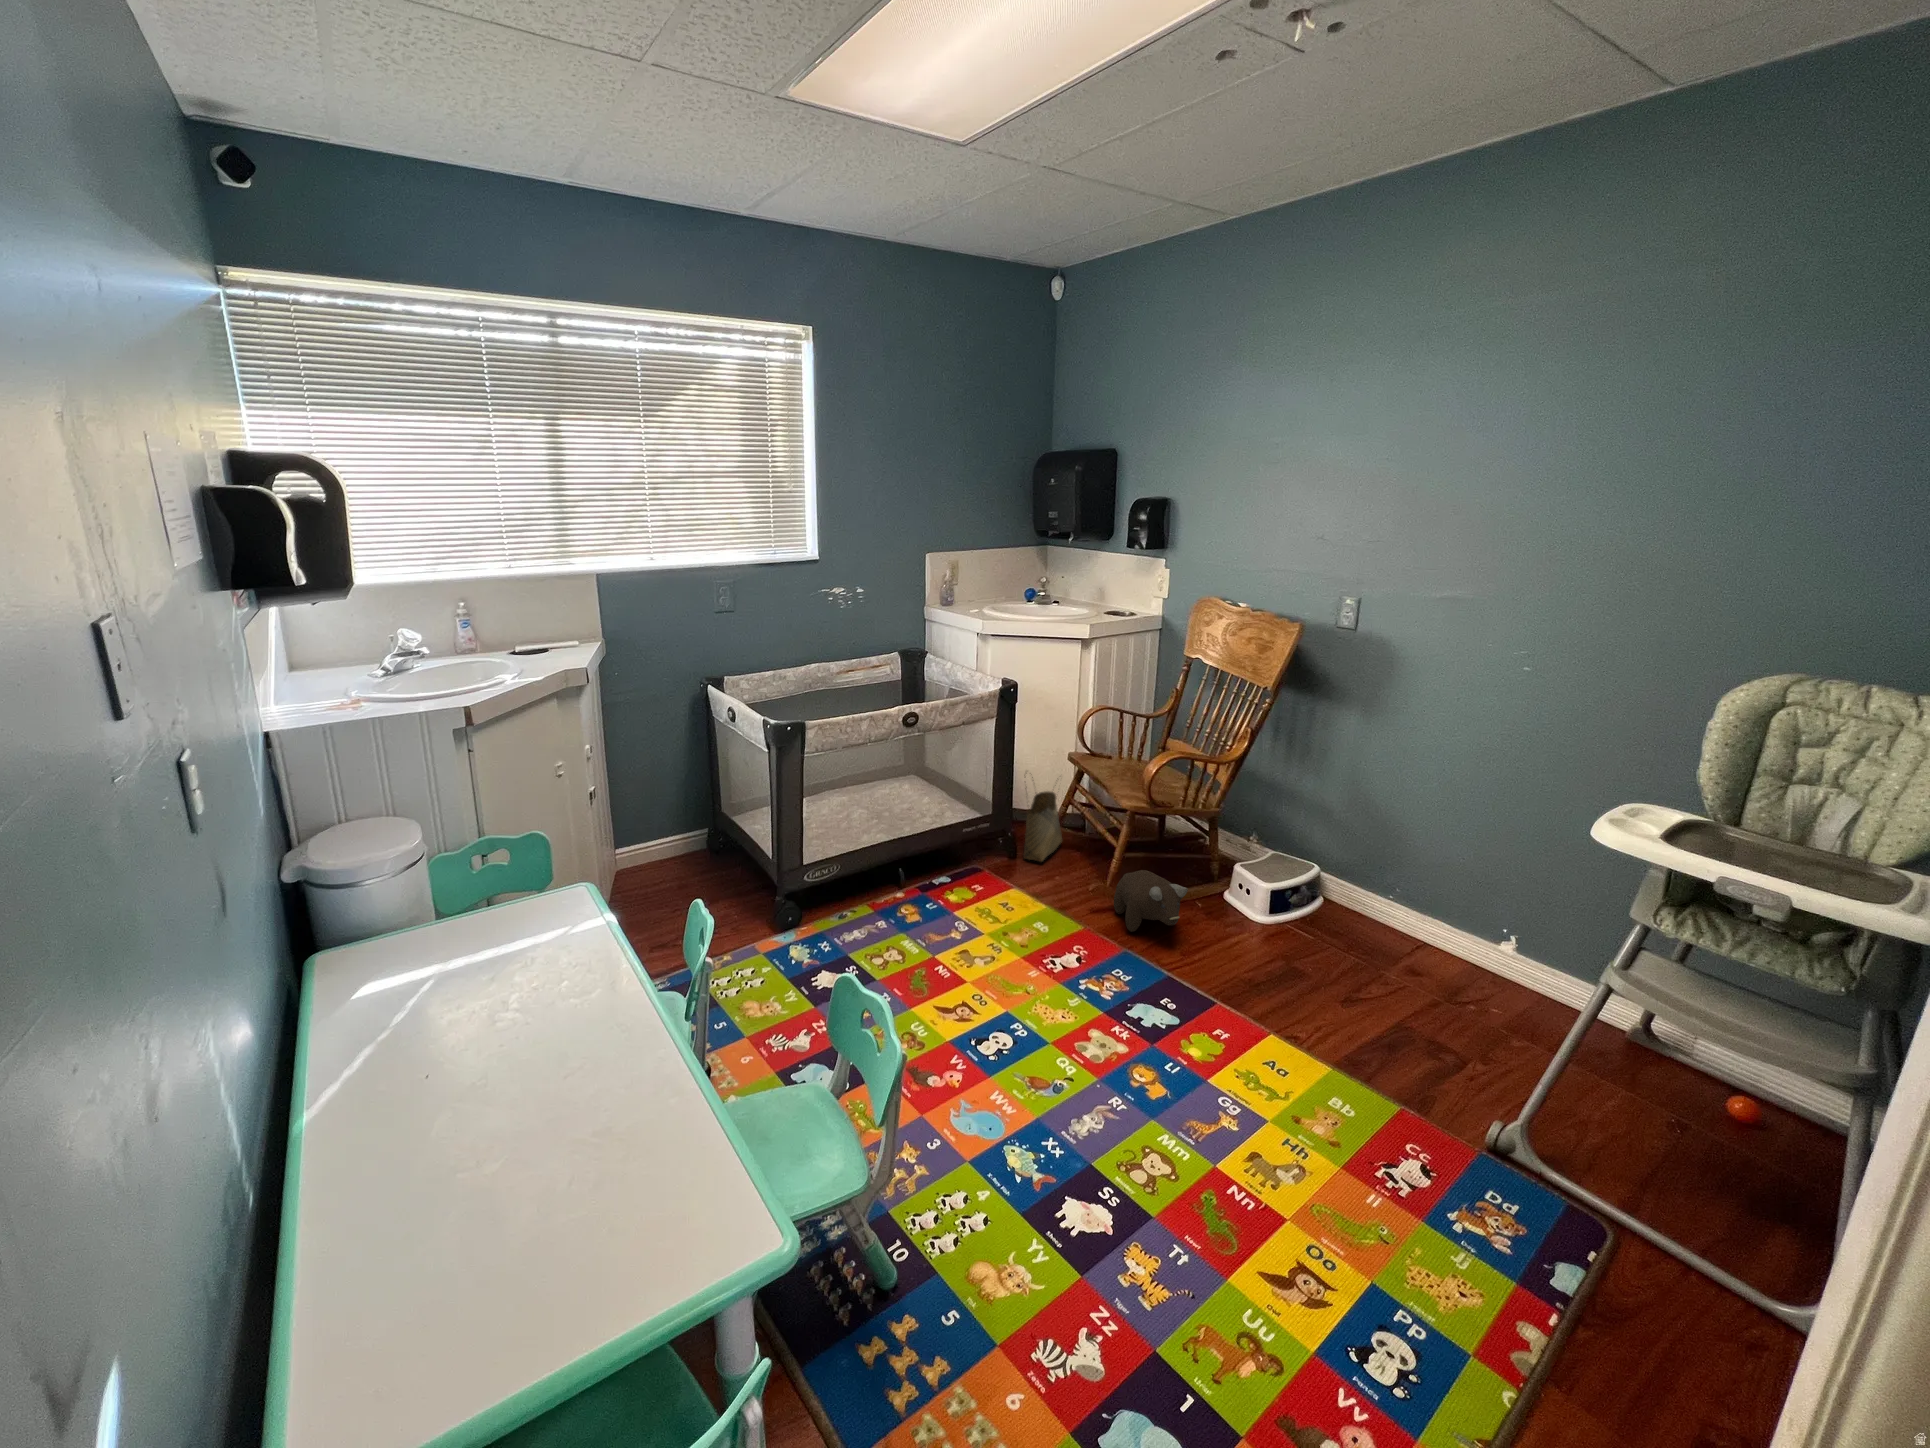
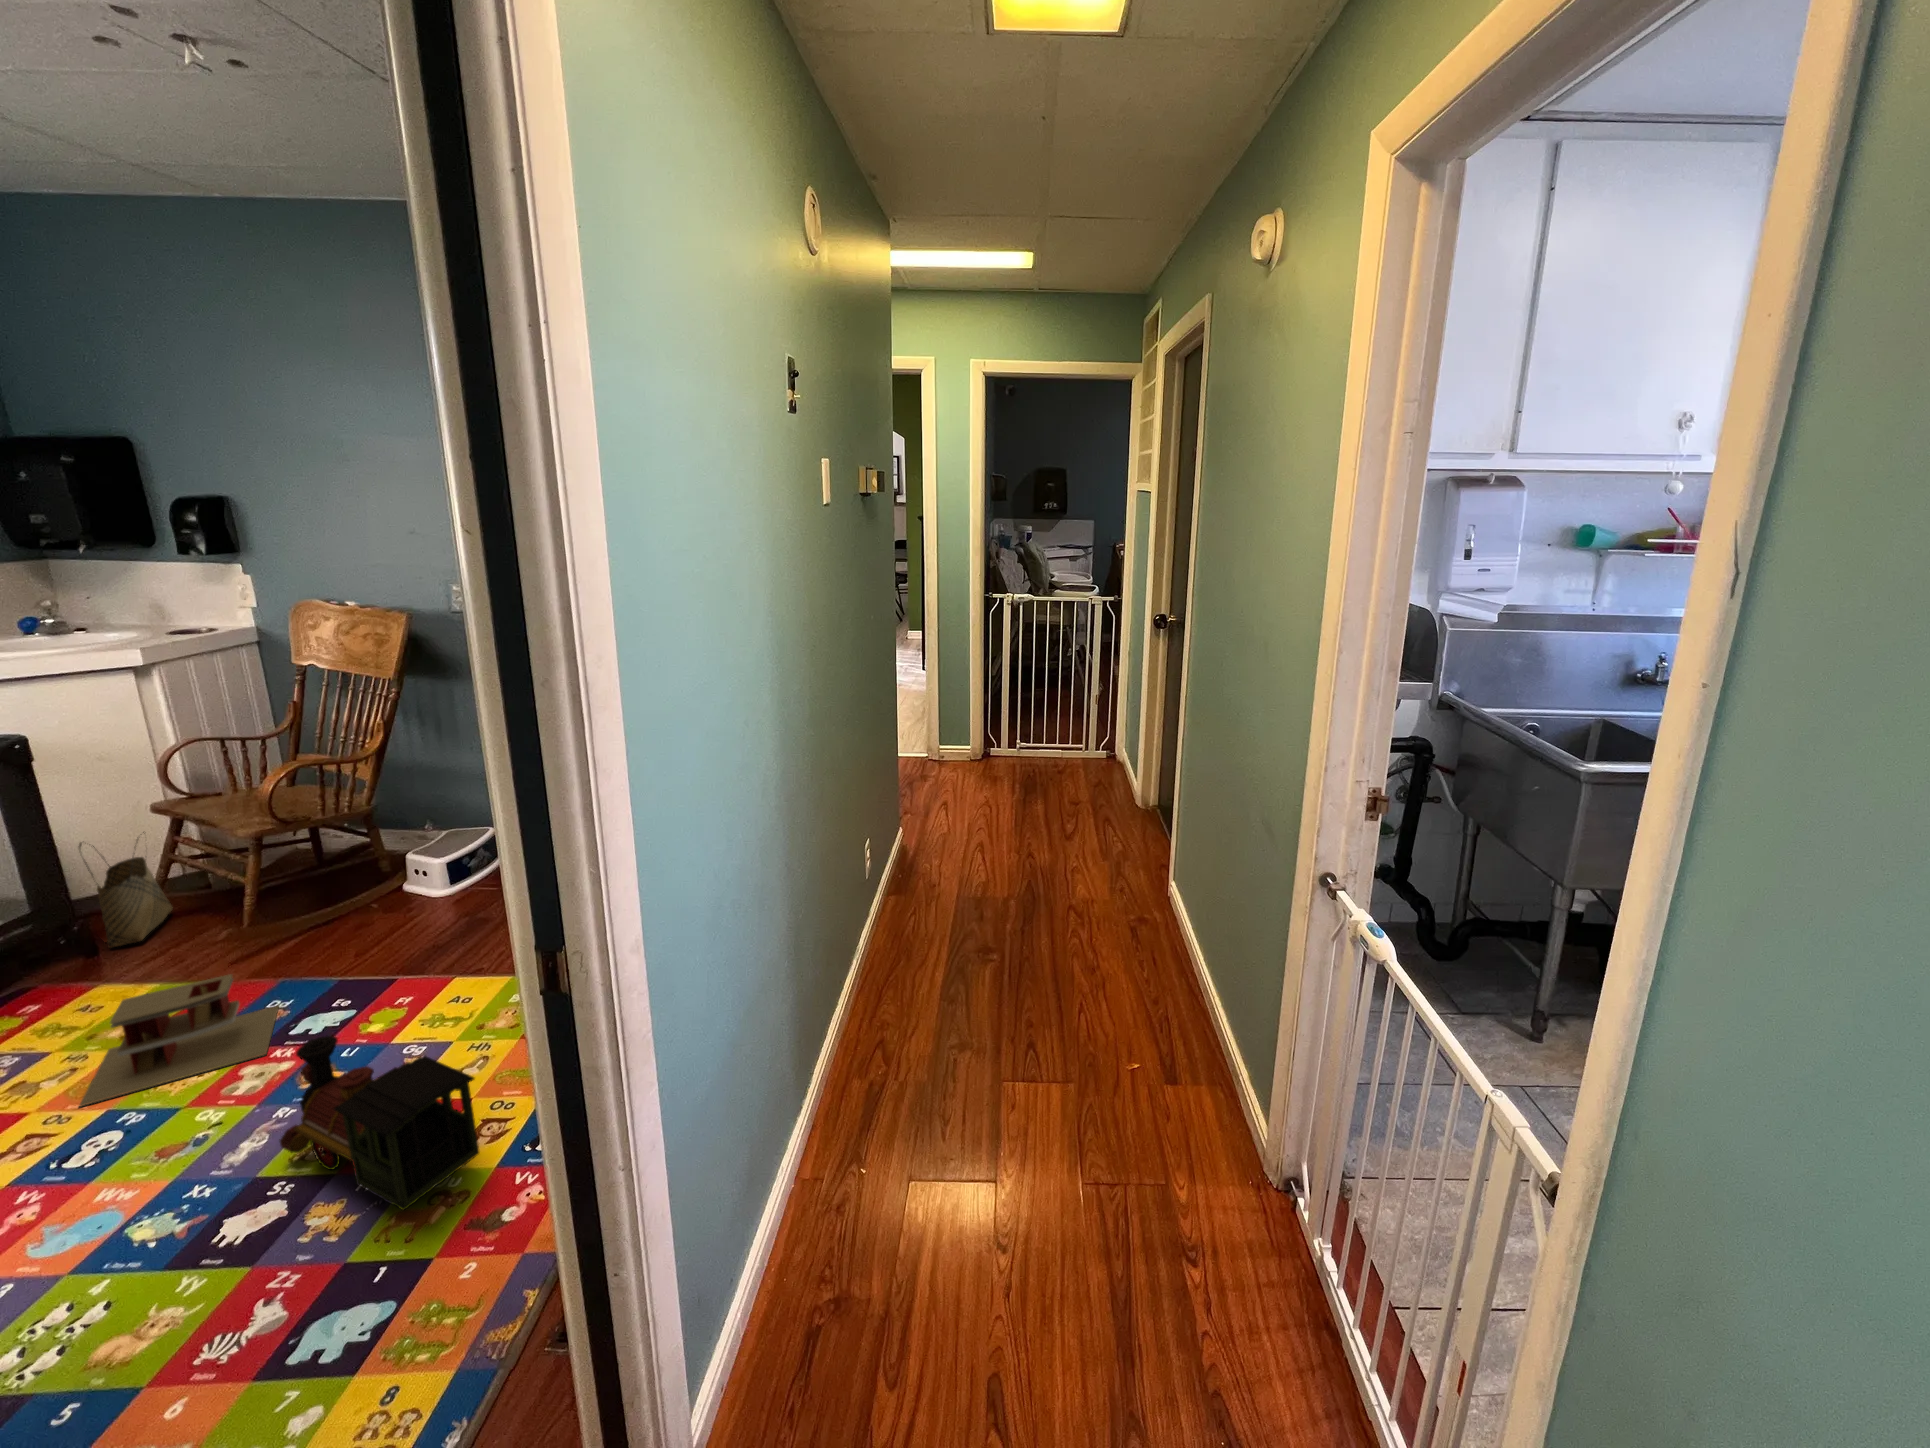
plush toy: present [1114,870,1188,932] -> none [258,891,345,960]
toy house: none [990,921,1121,1027] -> present [79,974,279,1106]
toy train: none [1113,1064,1326,1351] -> present [279,1036,480,1210]

